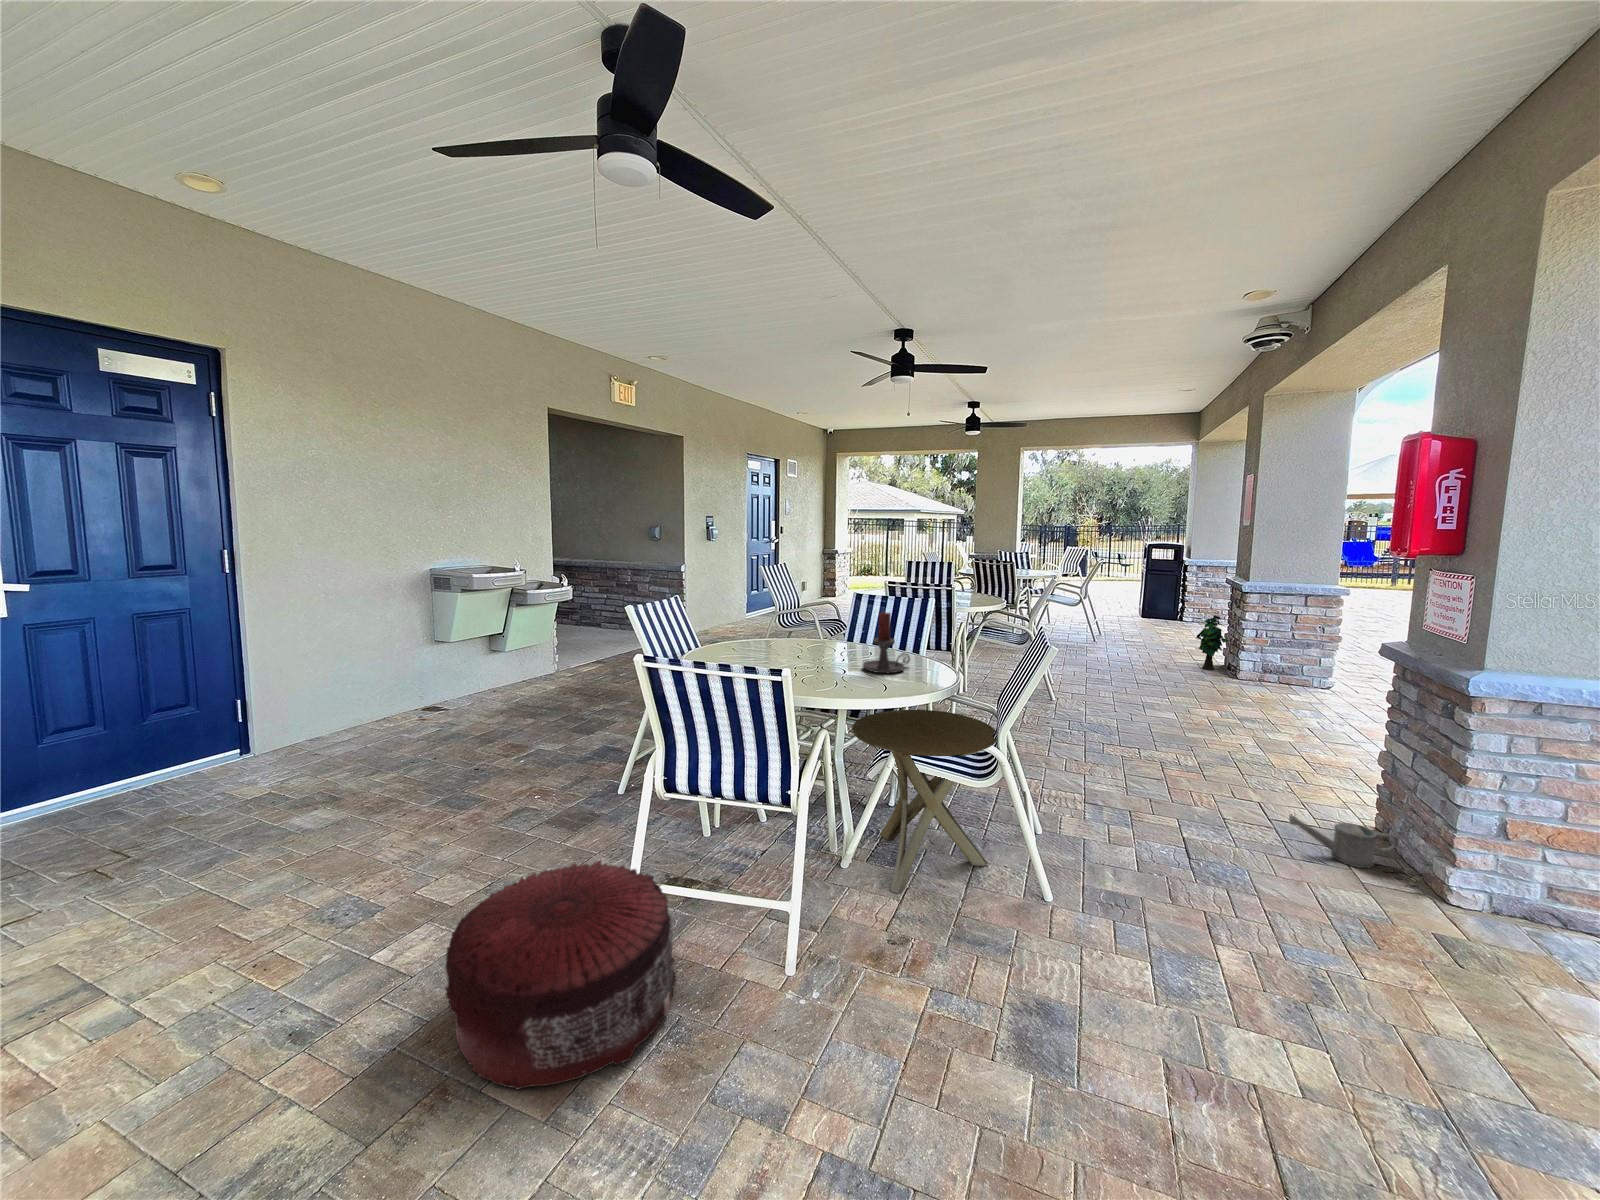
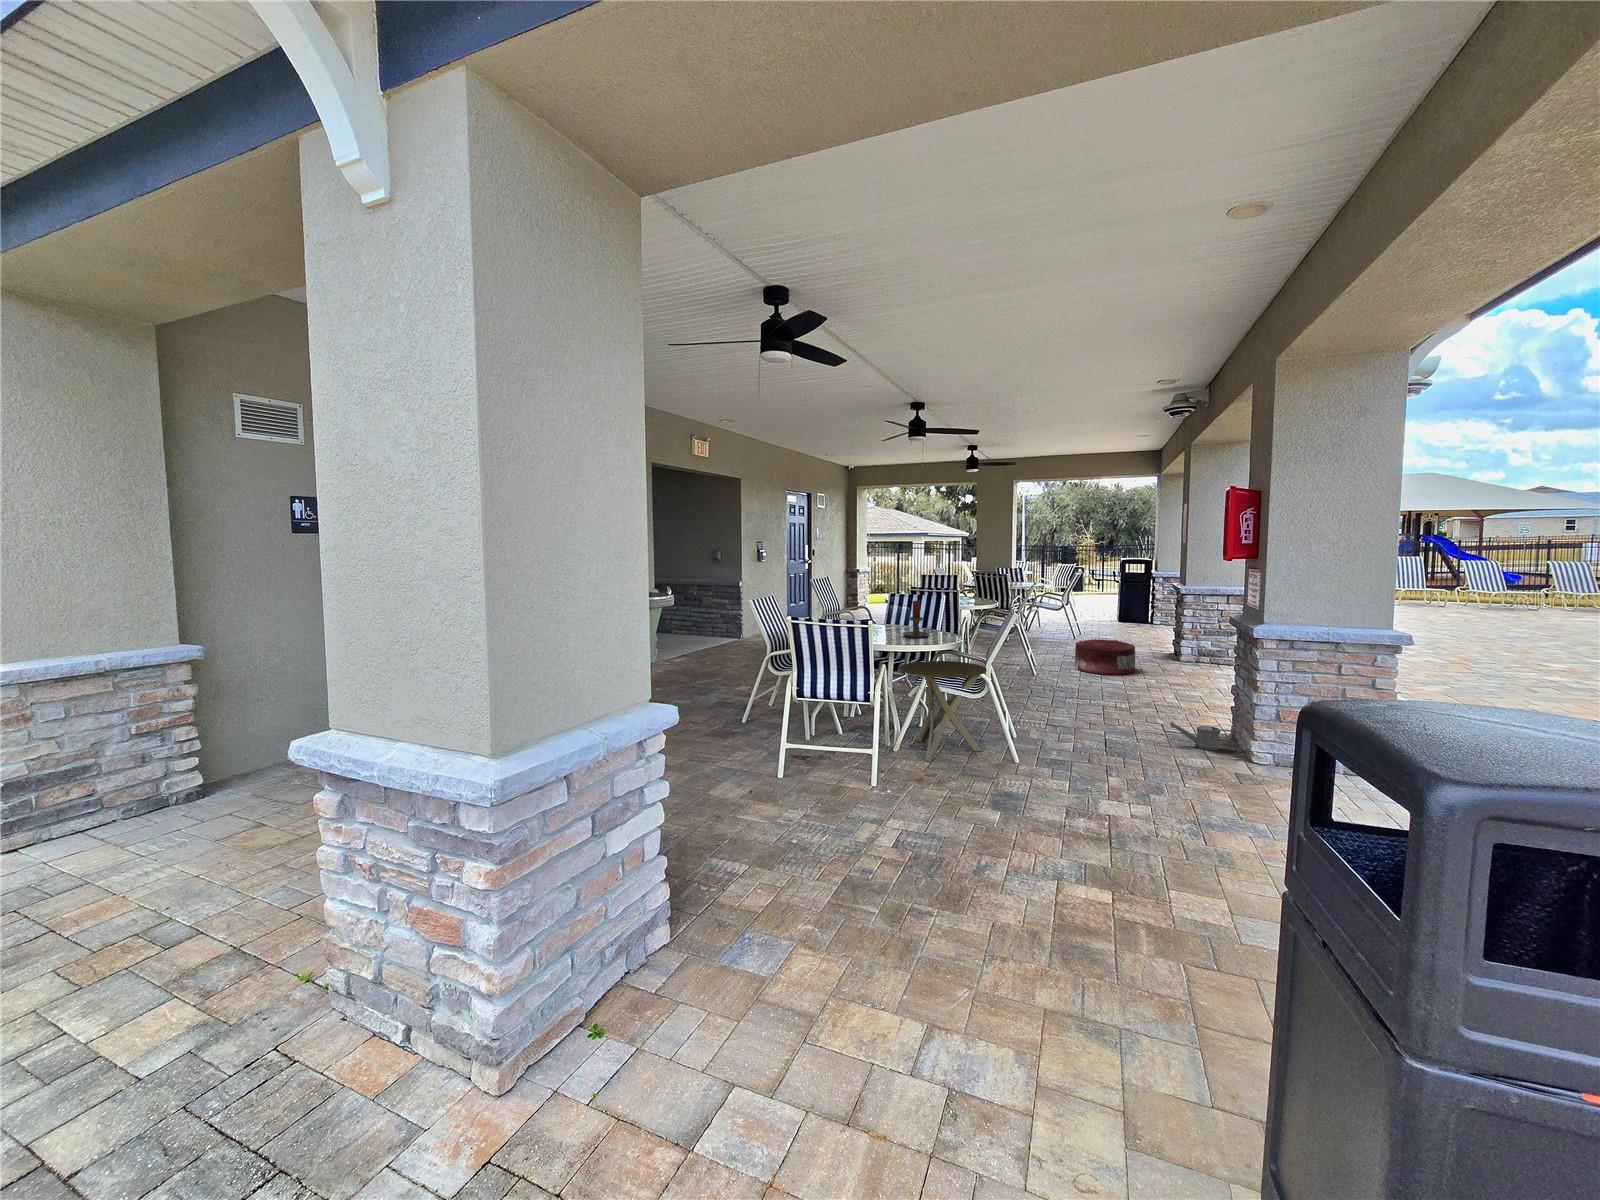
decorative plant: present [1196,615,1228,670] -> none [1151,613,1175,657]
pouf: present [445,860,676,1089] -> present [1075,639,1135,675]

